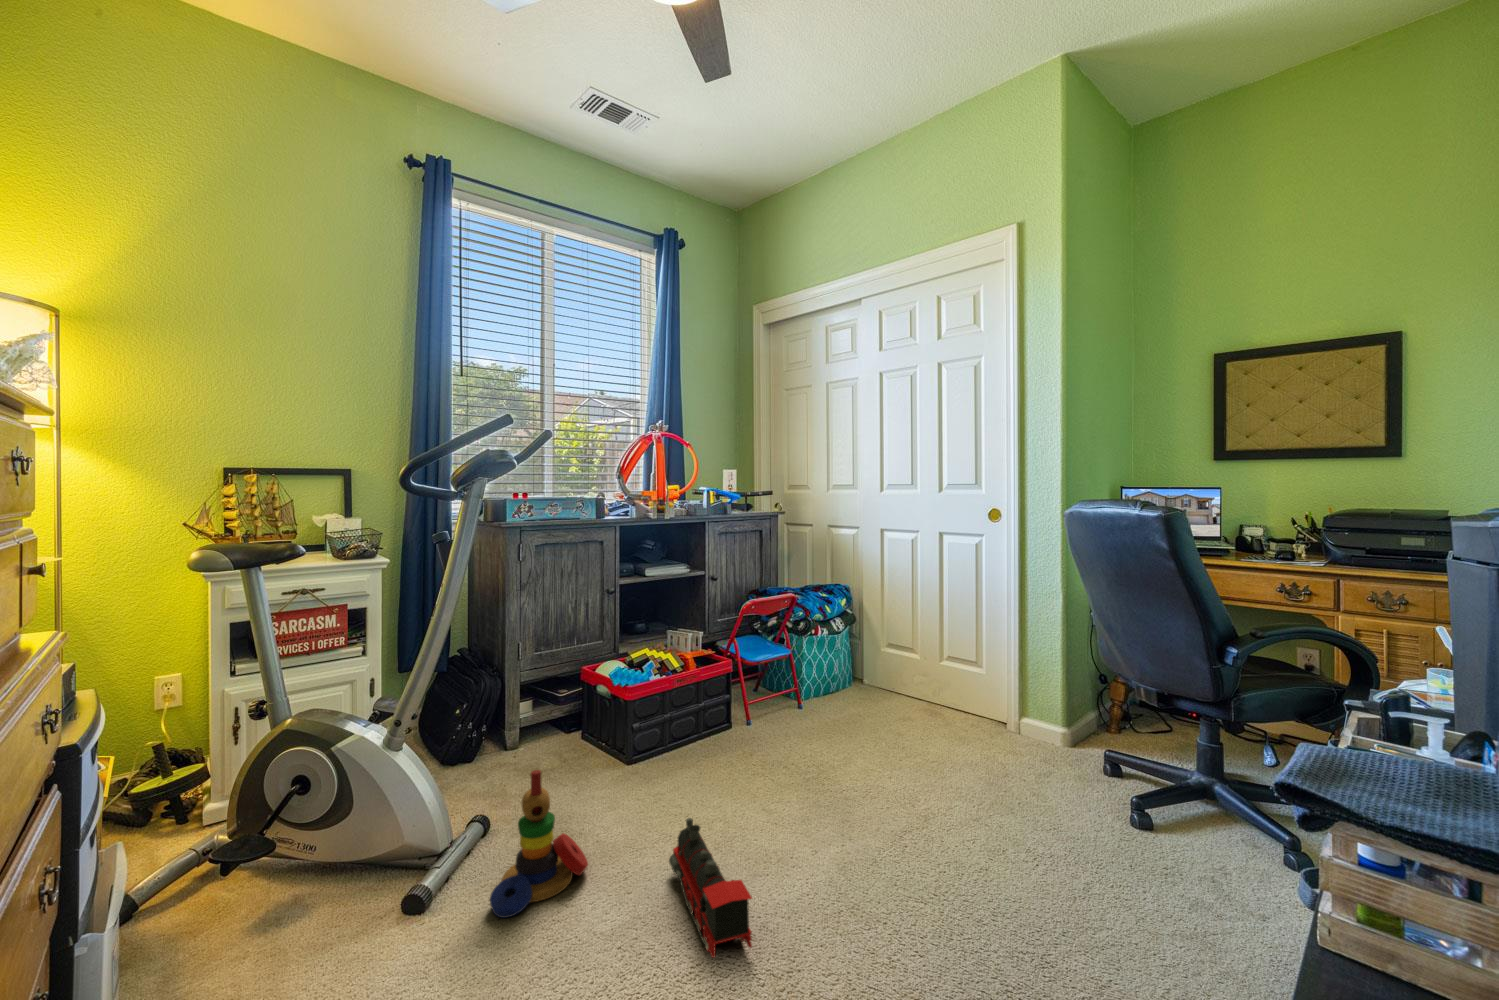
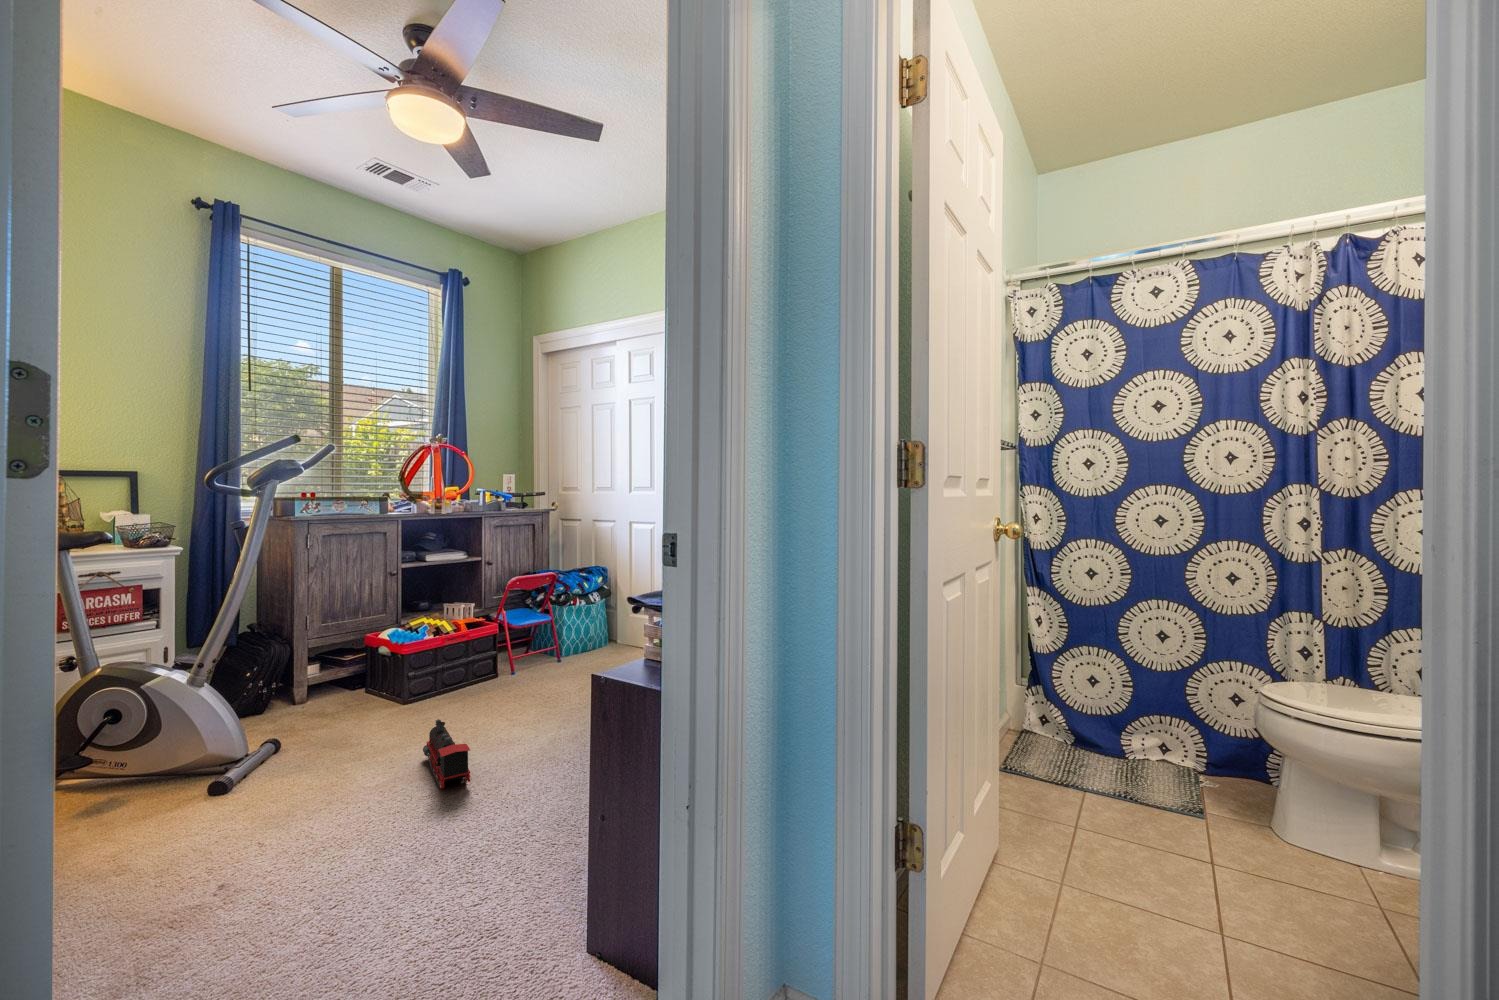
stacking toy: present [490,770,588,918] -> none [280,692,360,790]

